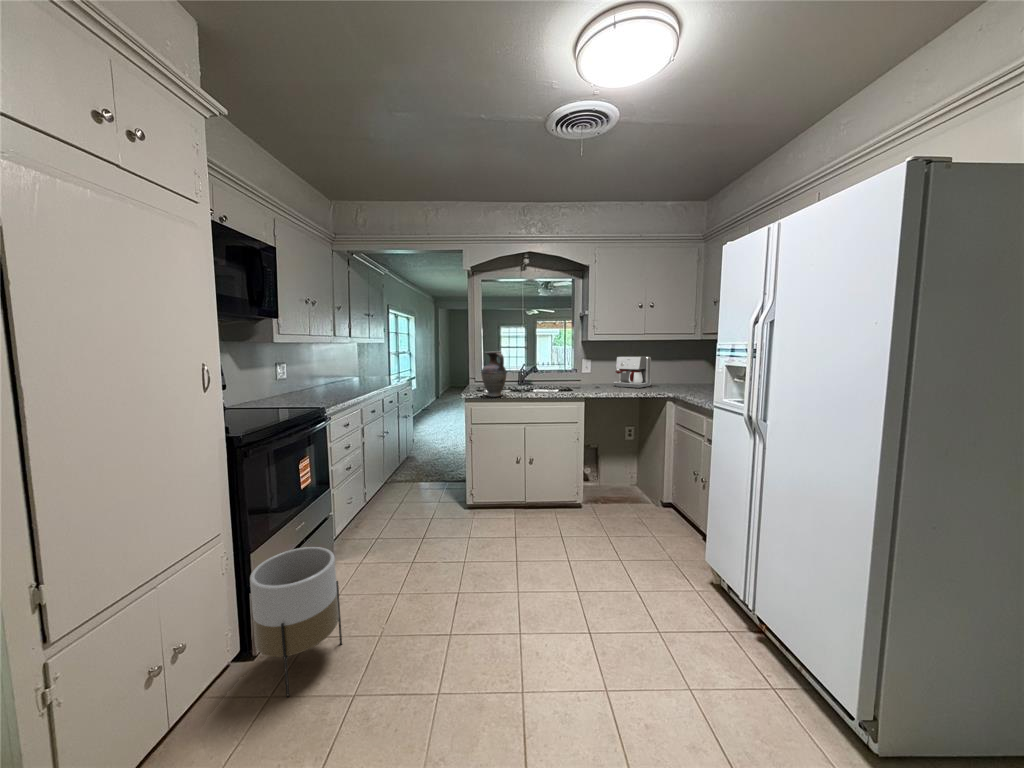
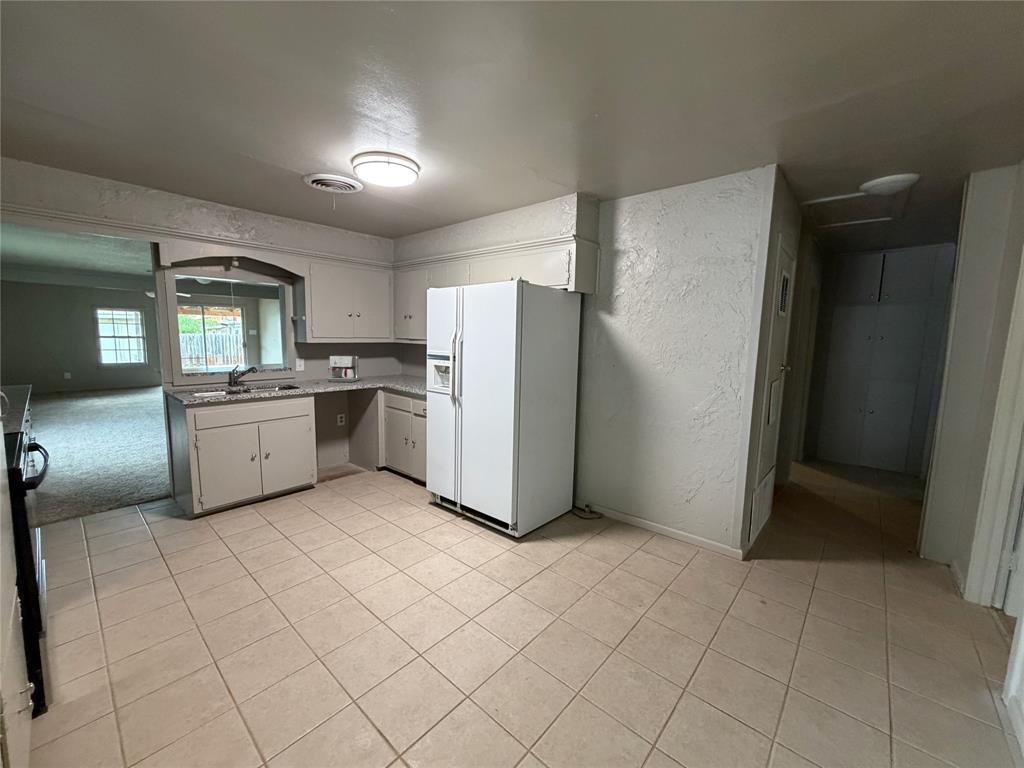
vase: present [482,351,506,397] -> none [202,352,233,398]
planter: present [250,547,342,697] -> none [51,559,163,694]

